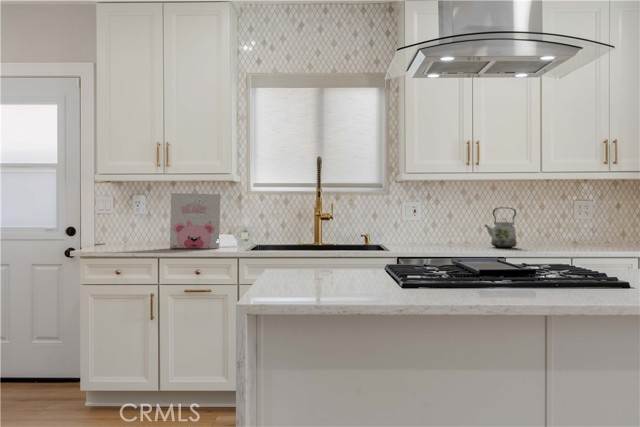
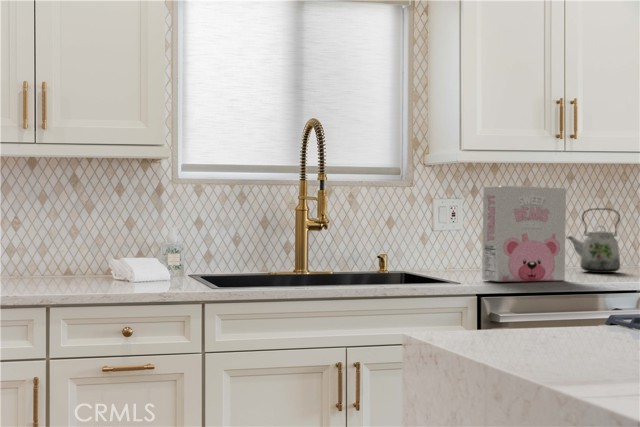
cereal box: present [170,193,220,249] -> present [482,186,566,282]

